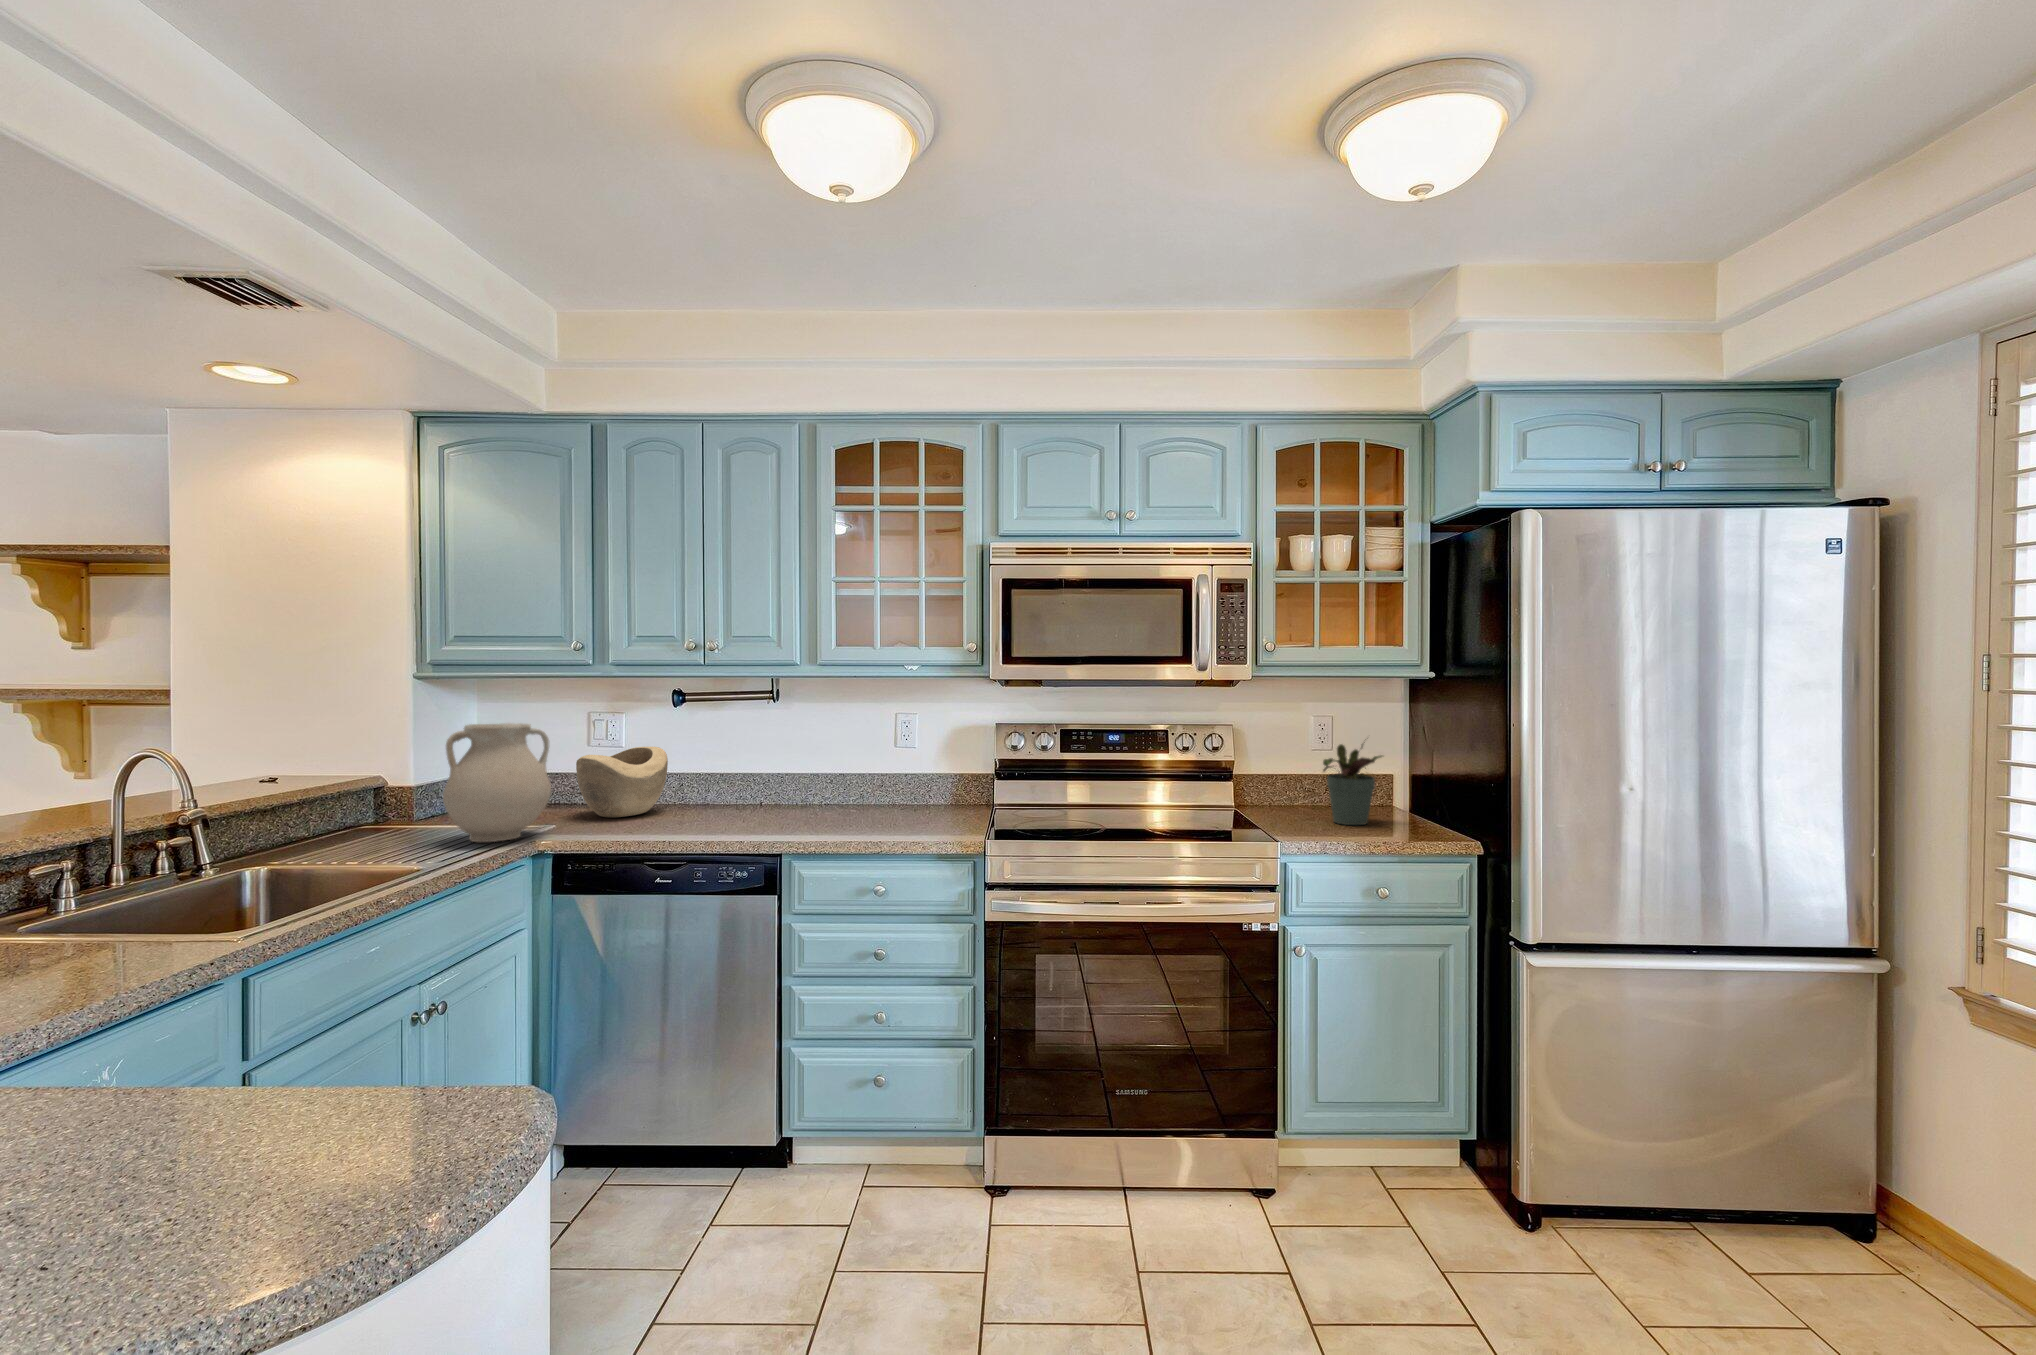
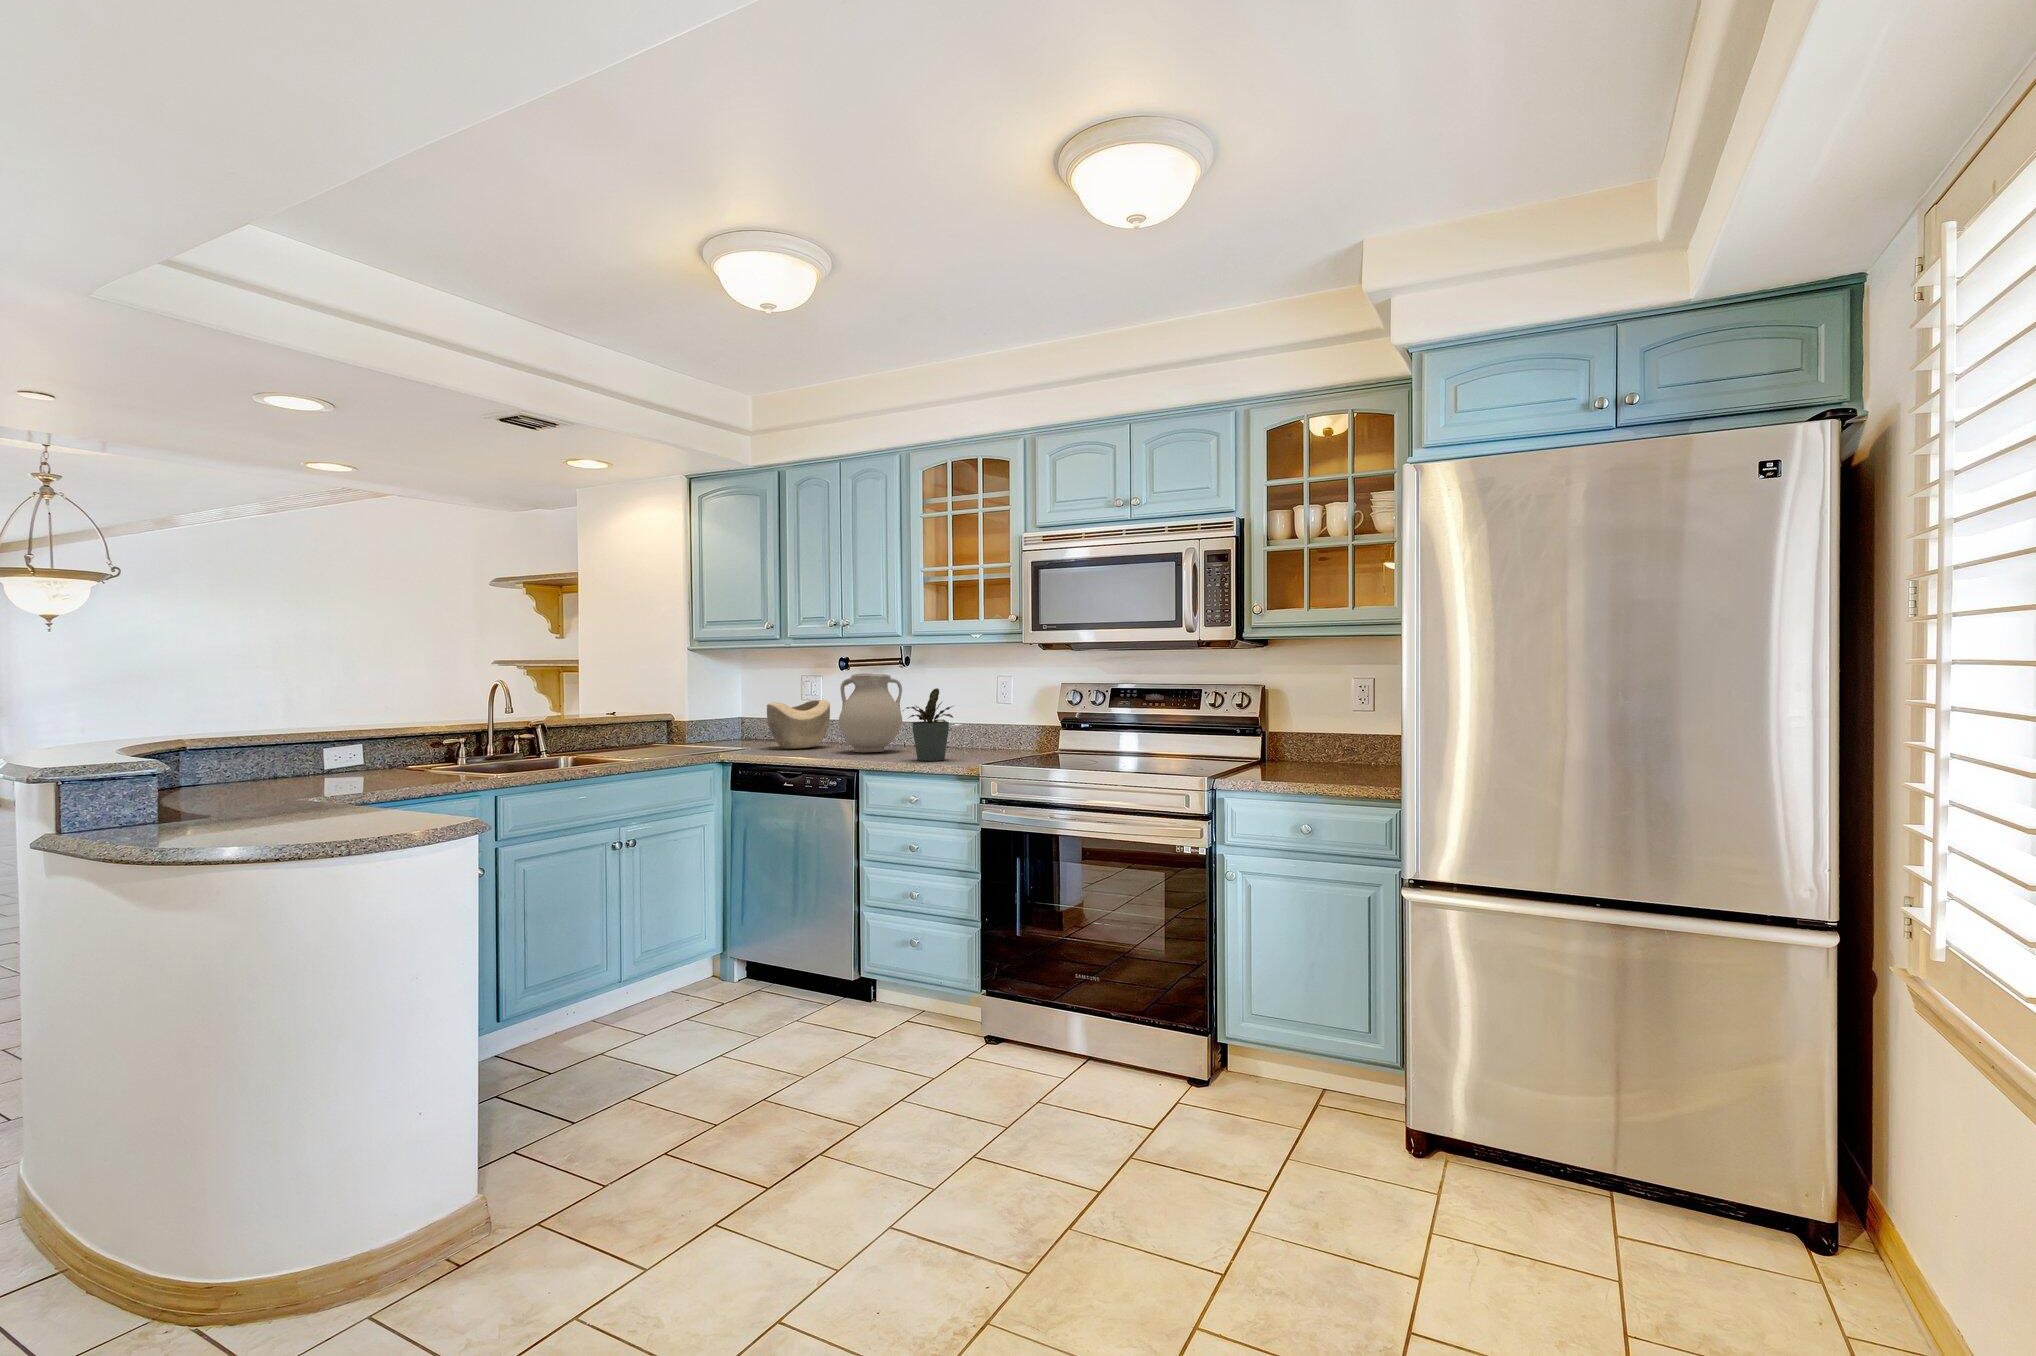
vase: present [443,723,551,842] -> present [839,673,902,752]
potted plant: present [1323,742,1382,825] -> present [903,688,953,761]

